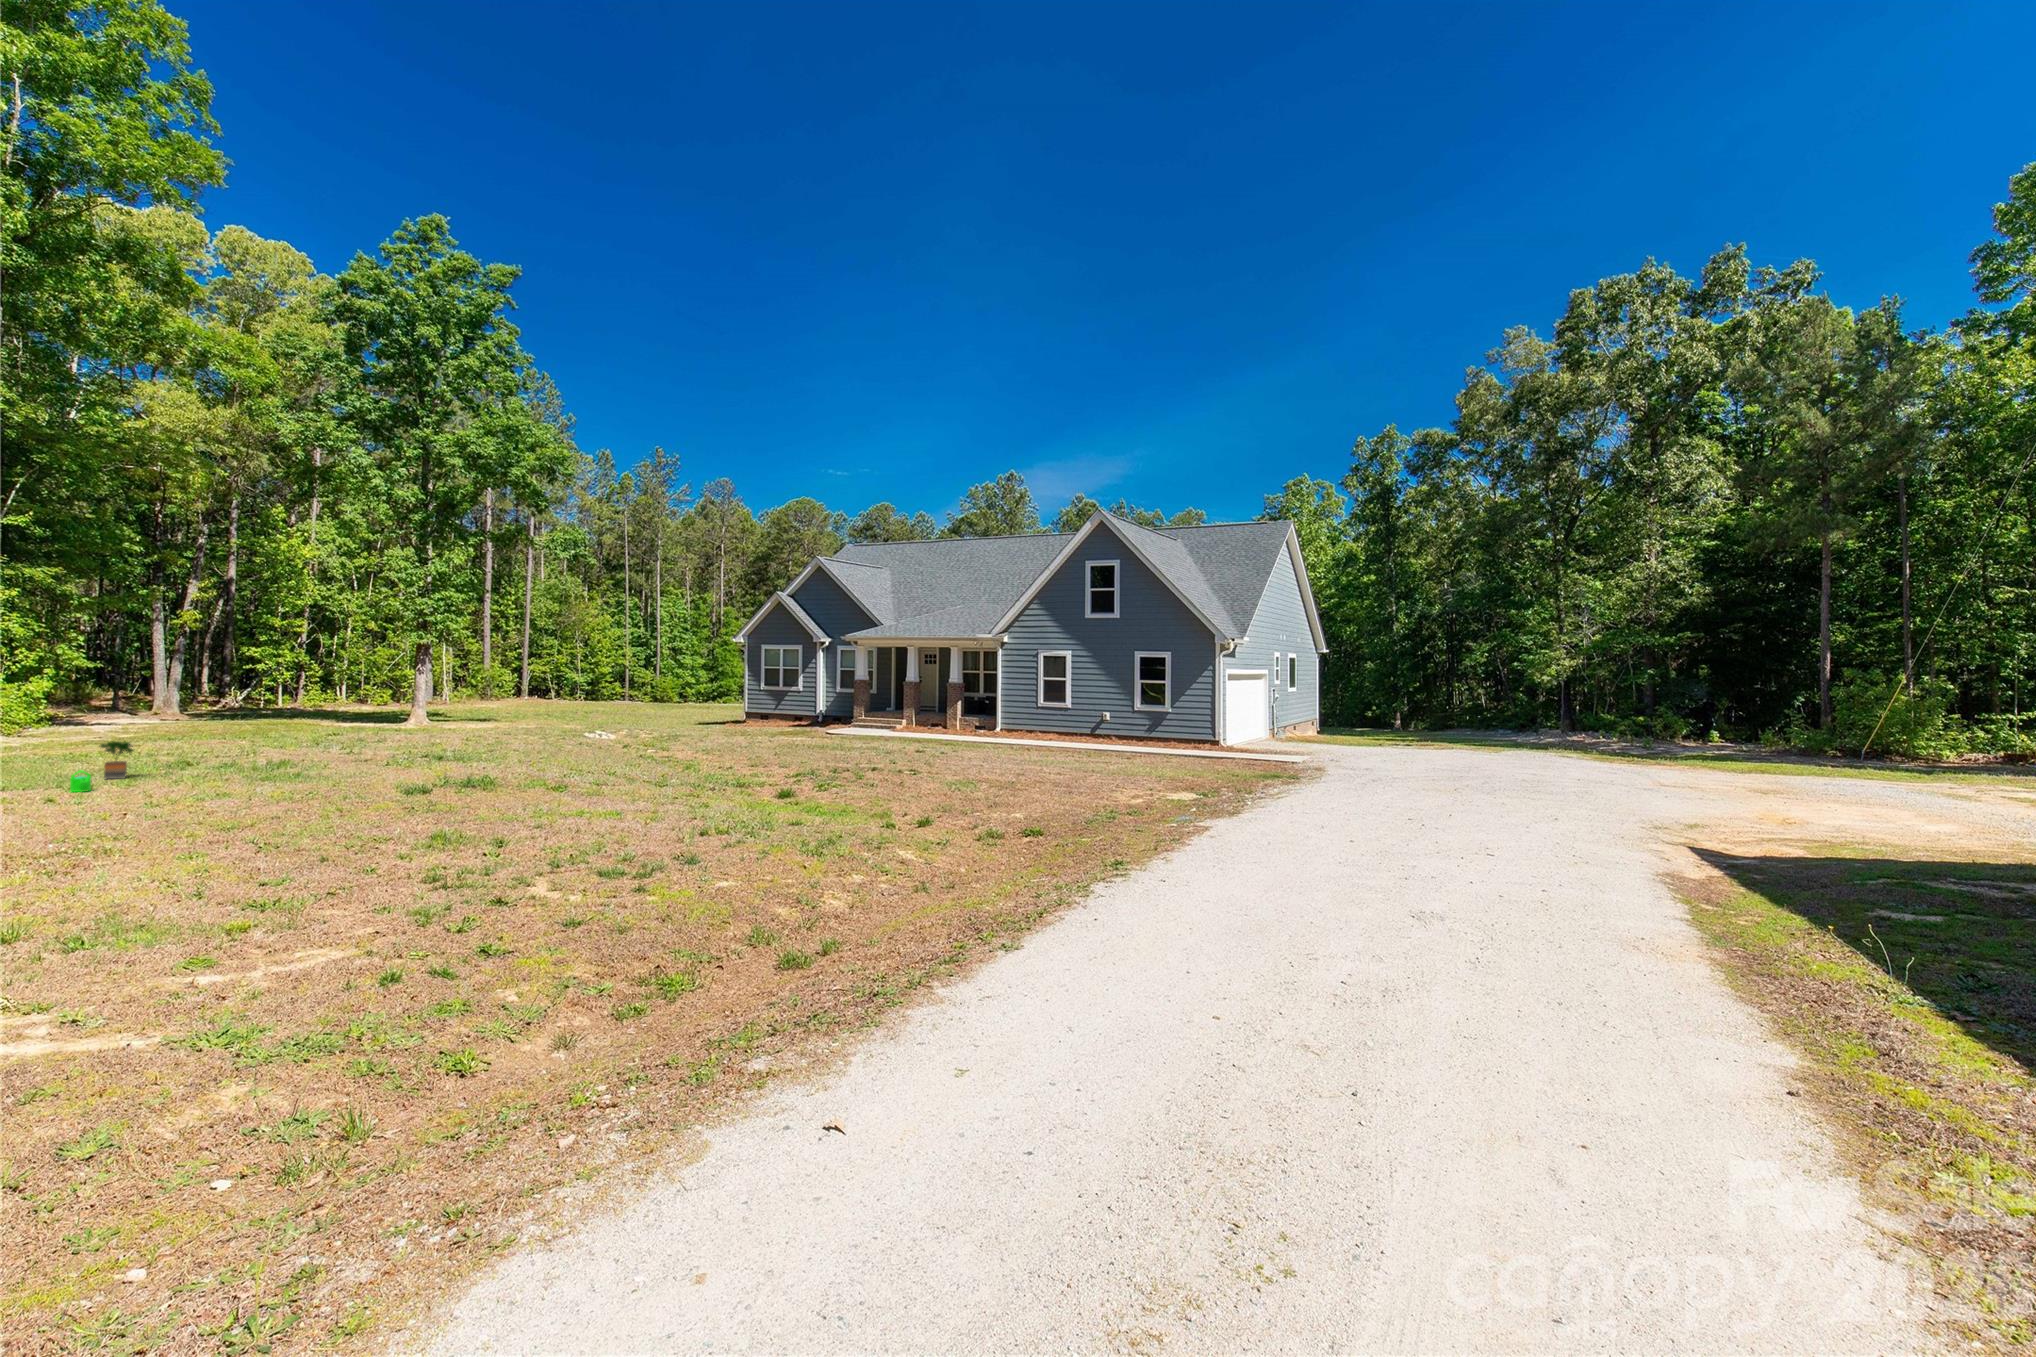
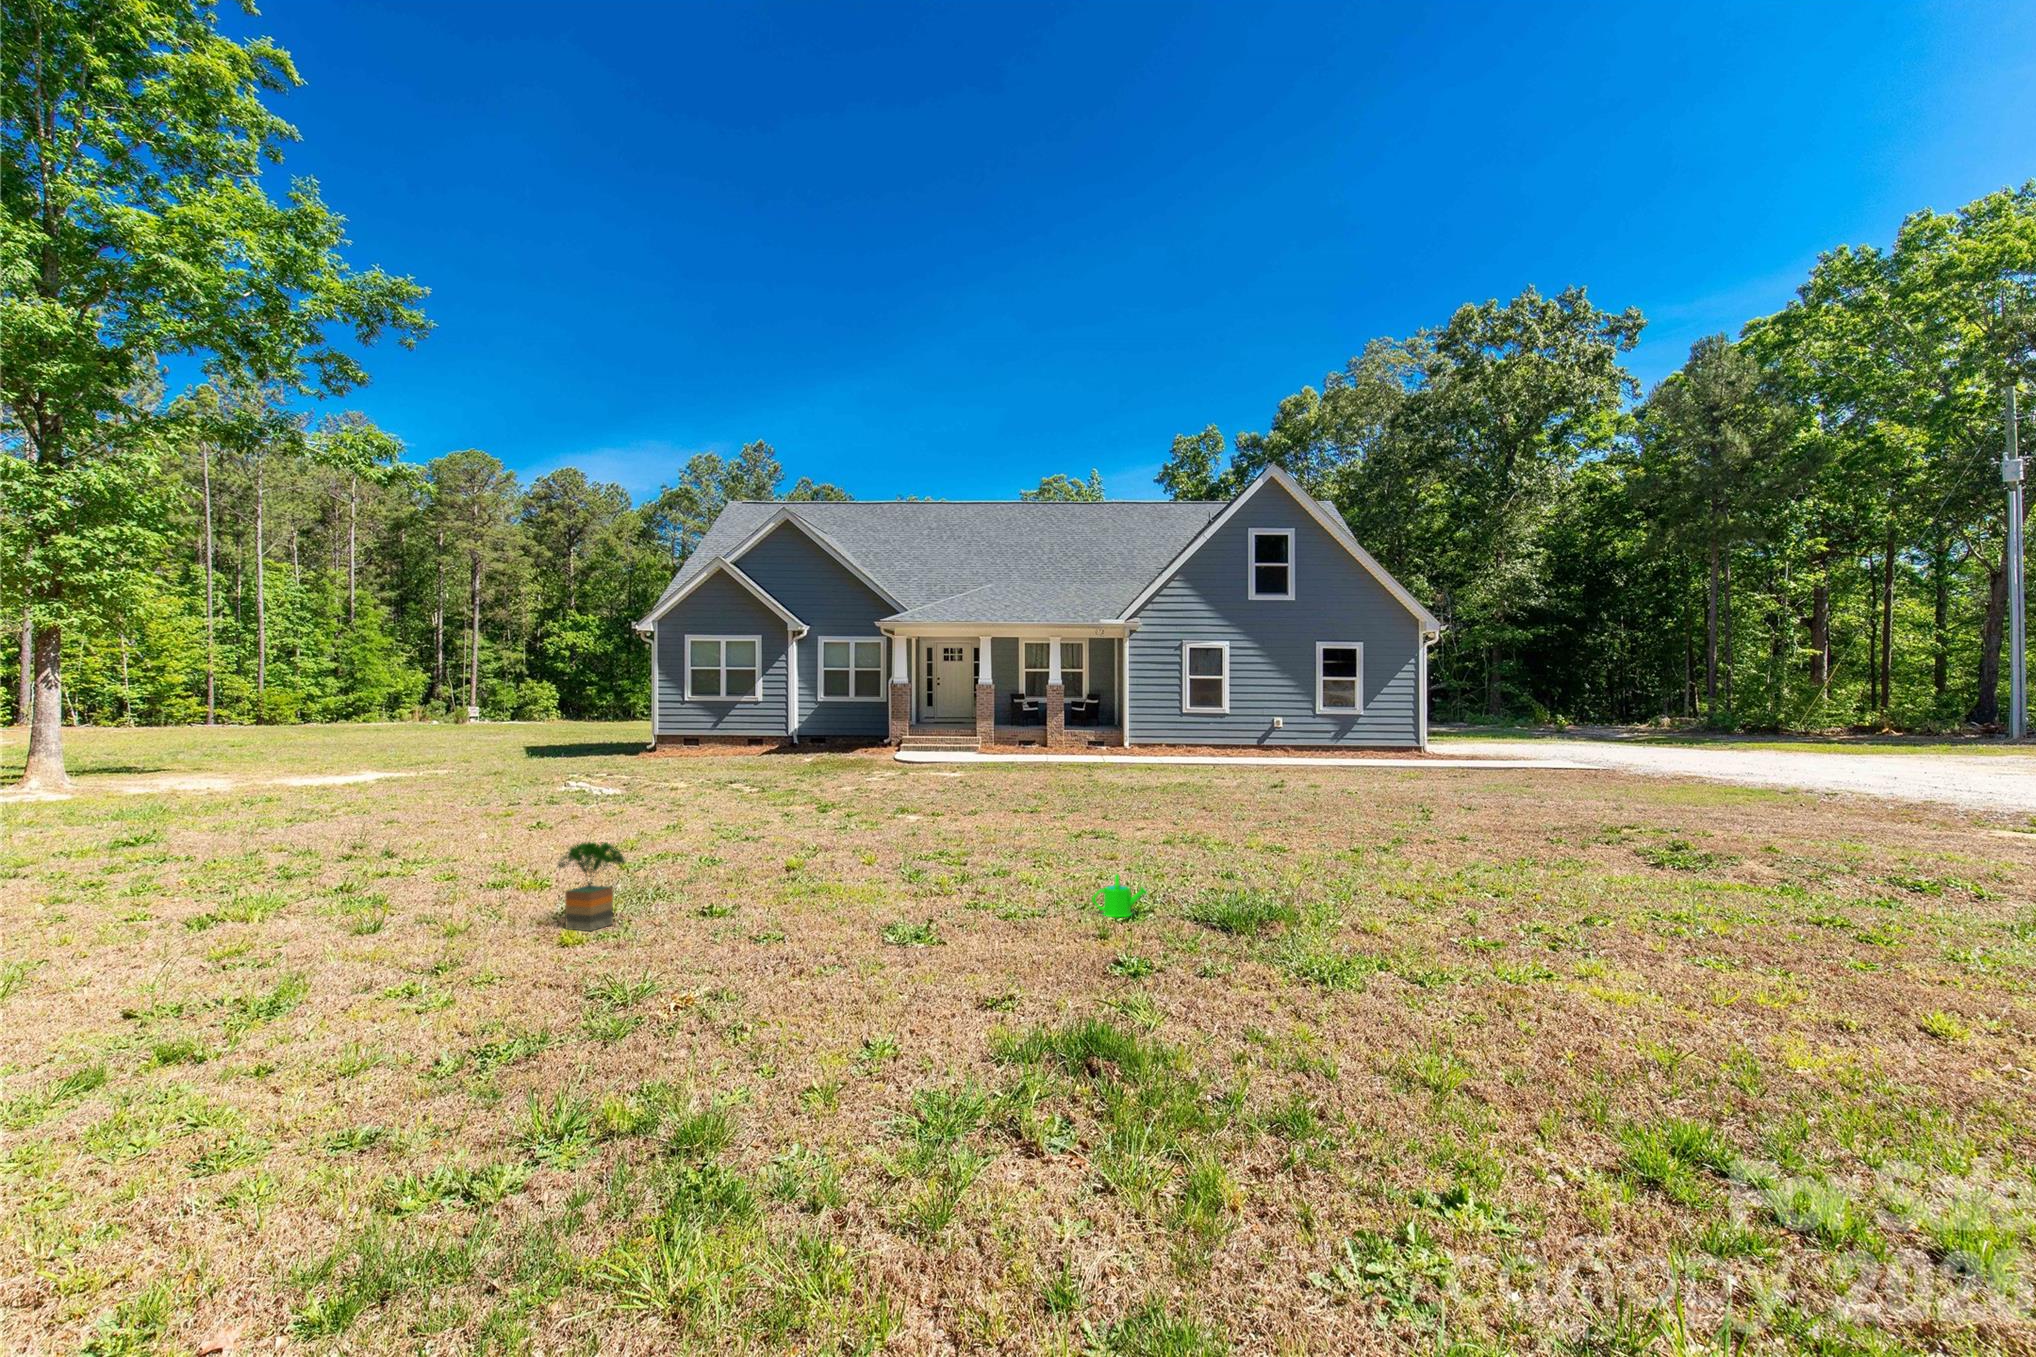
watering can: present [69,770,92,792] -> present [1092,874,1147,918]

